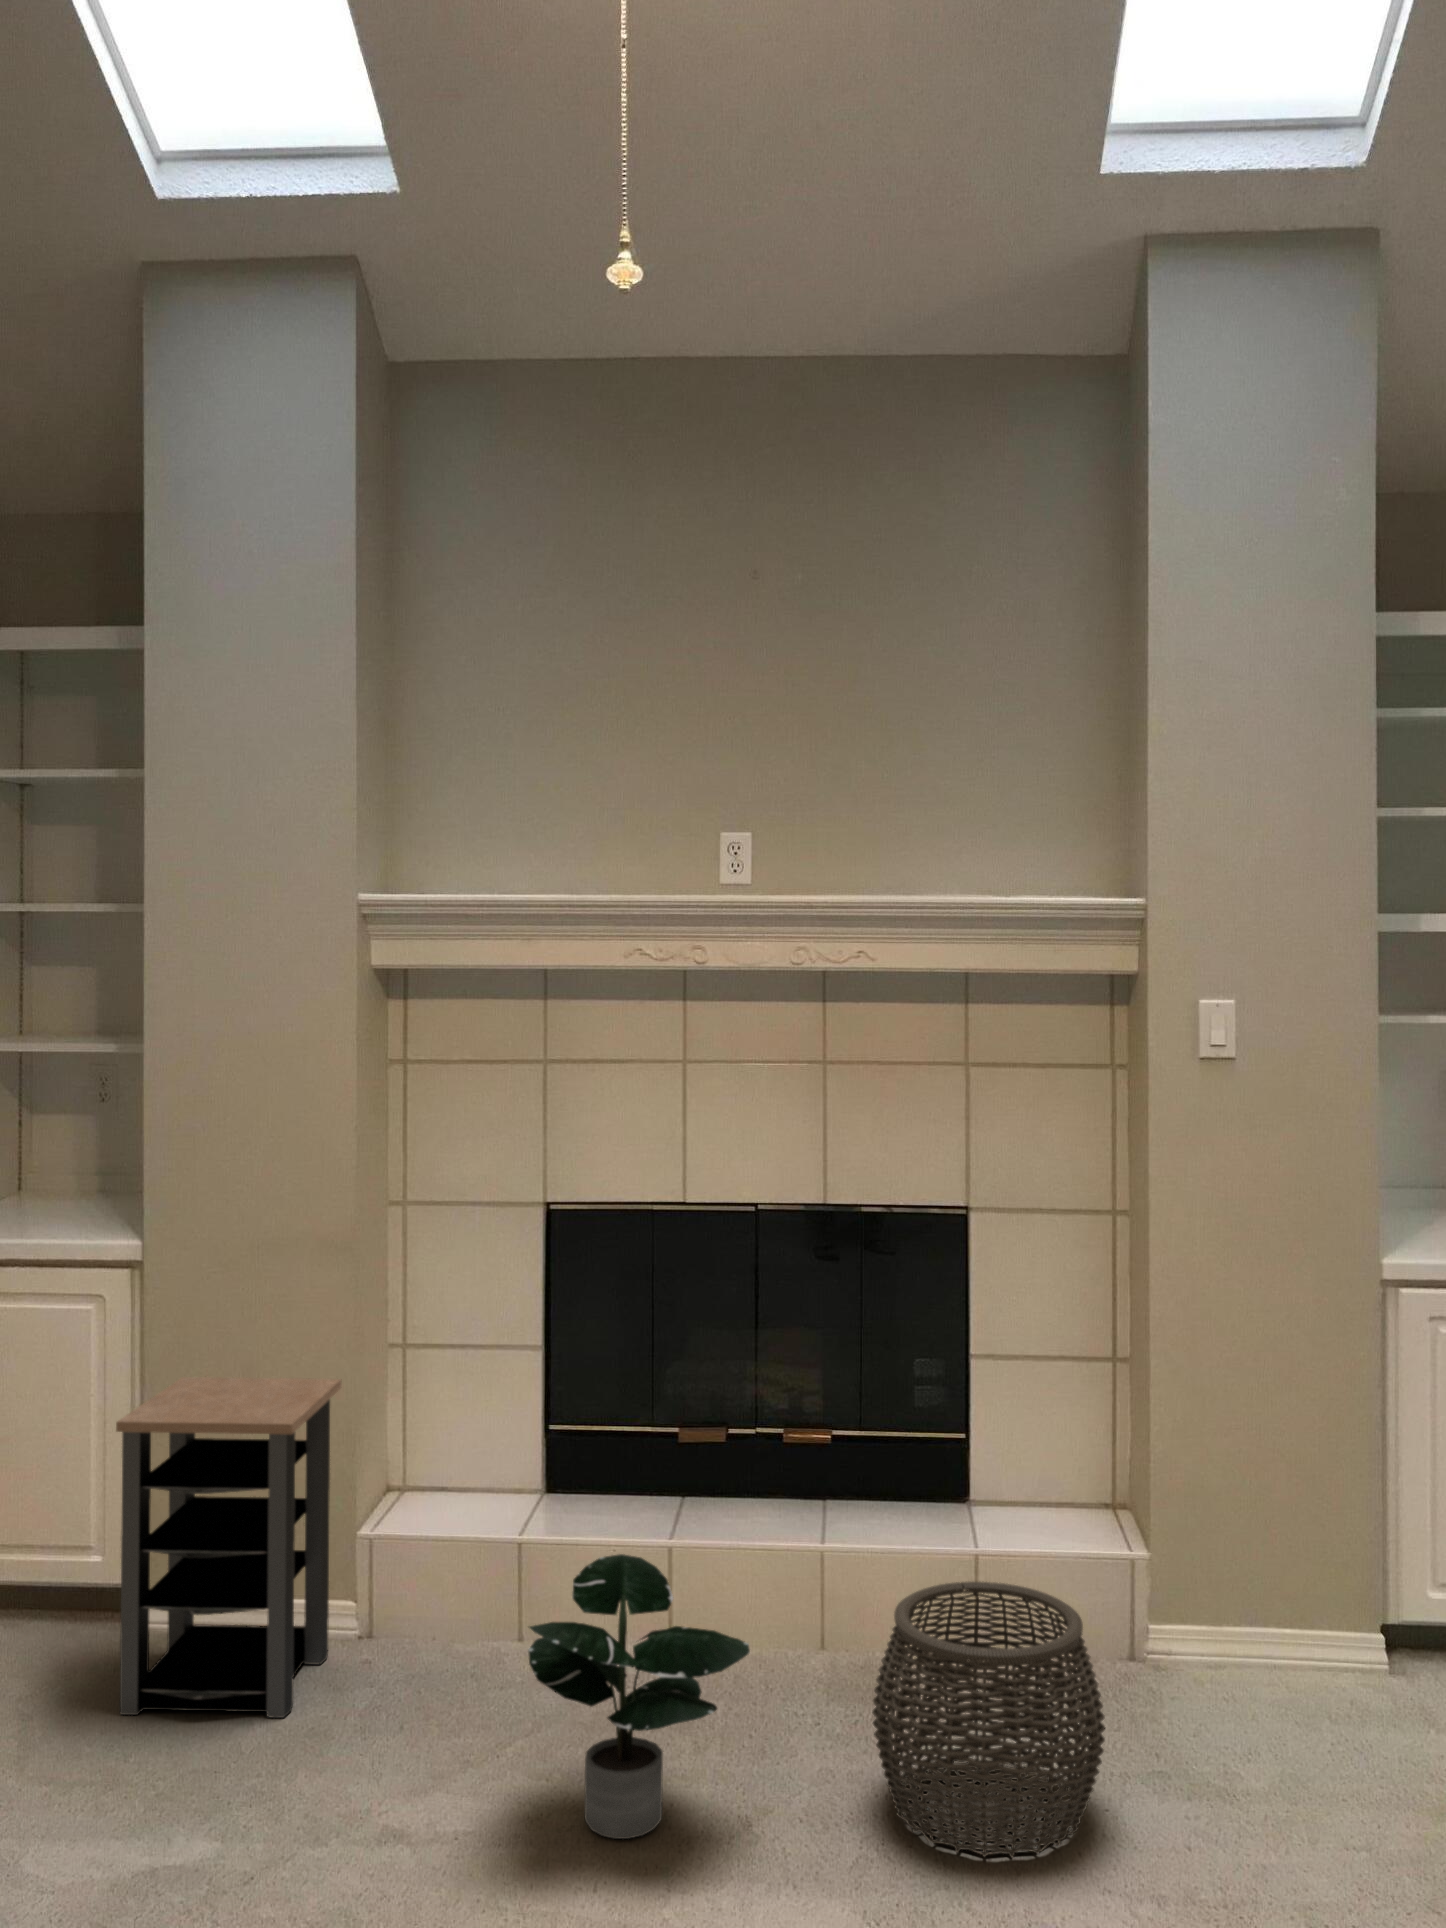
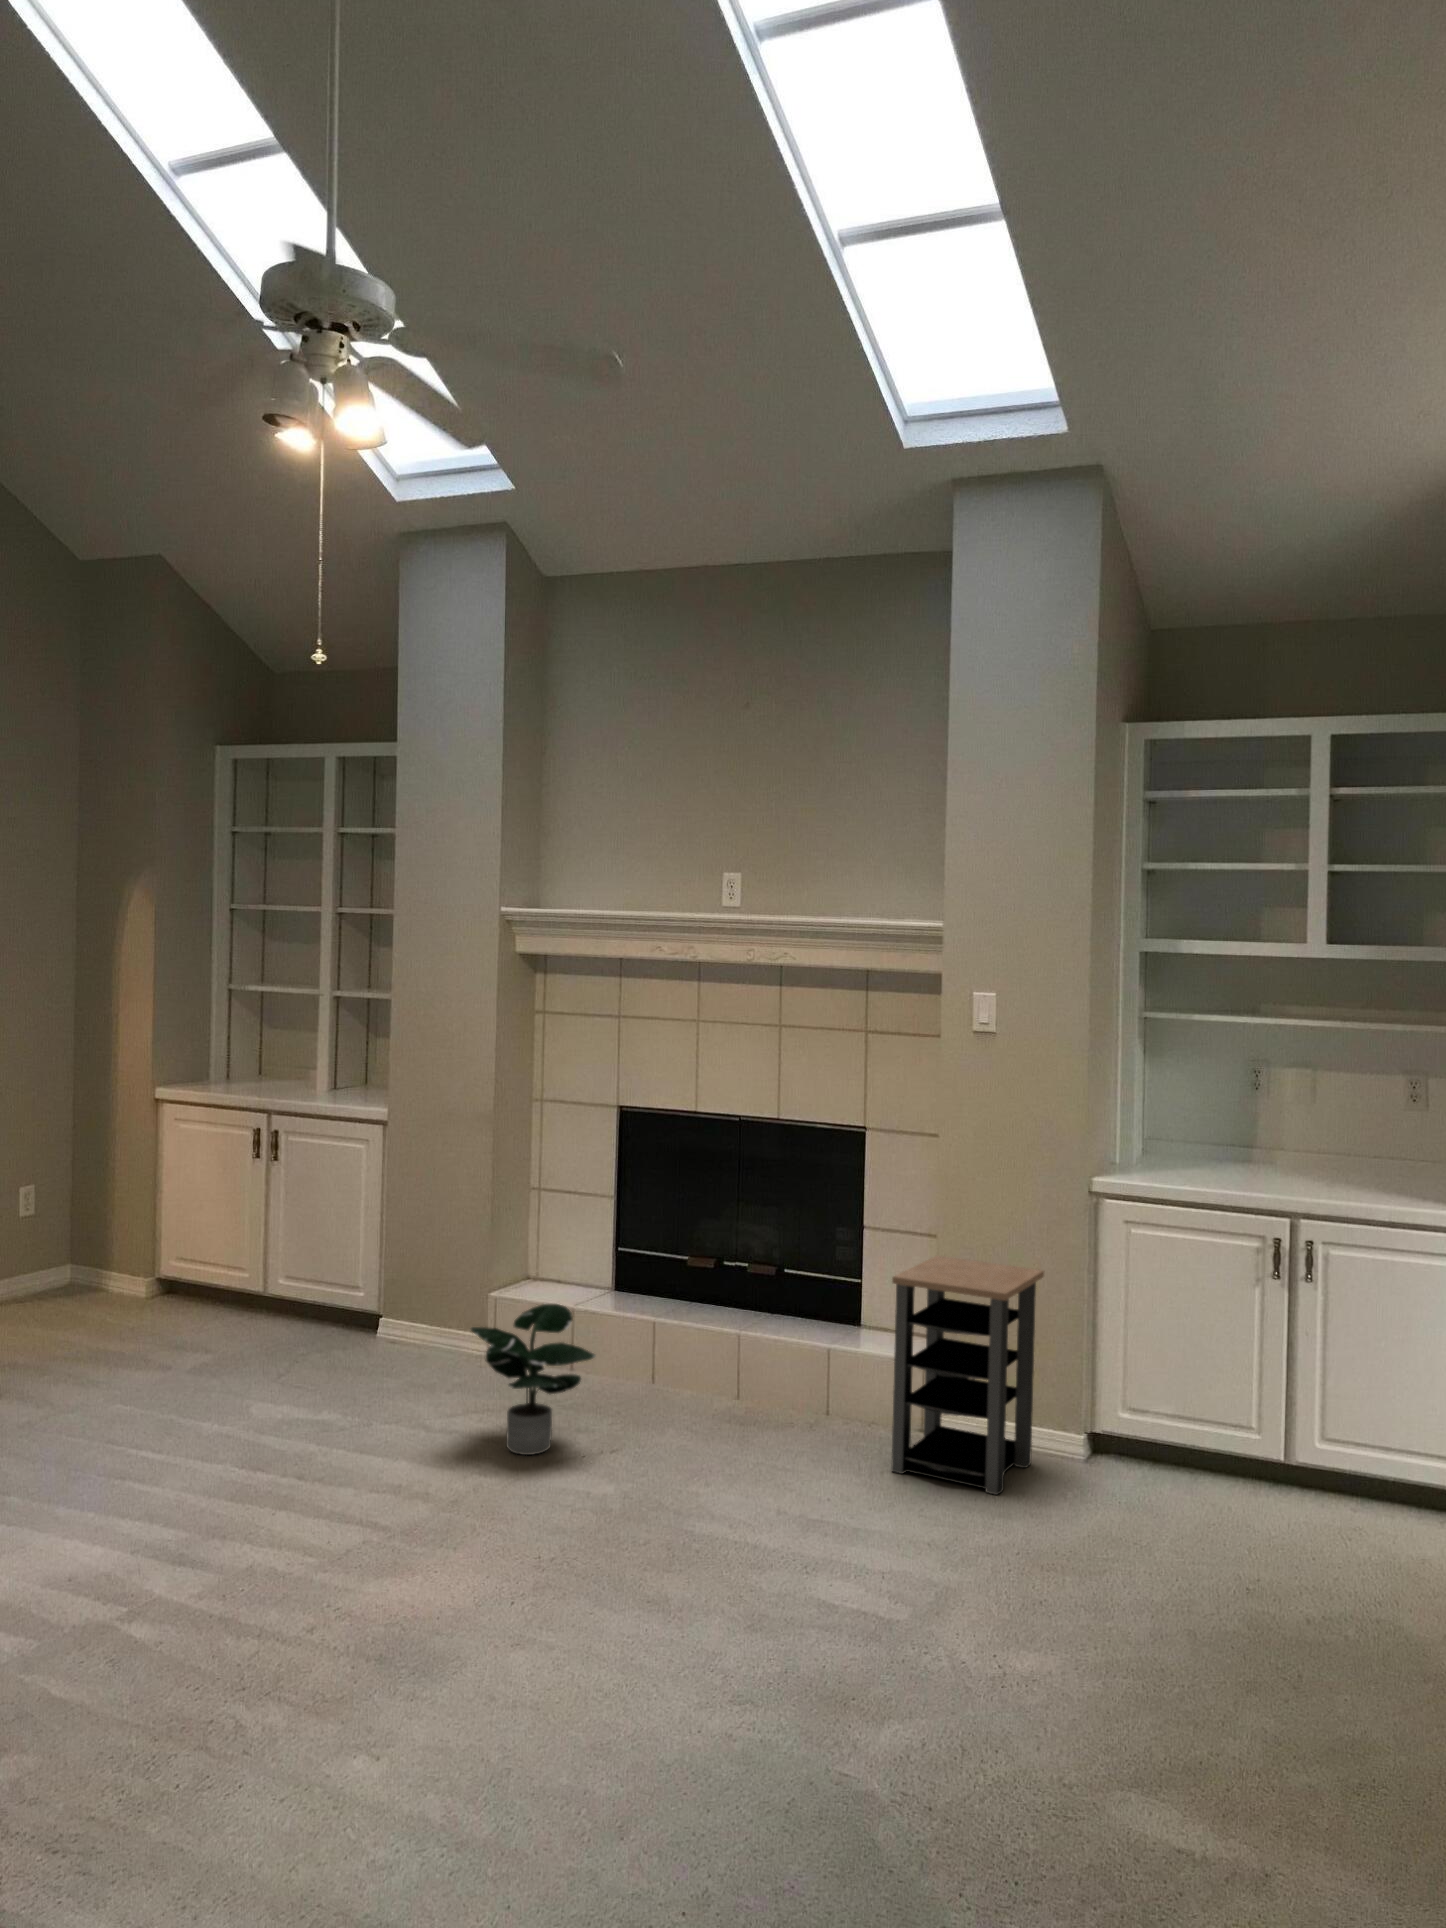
side table: present [116,1377,341,1718] -> present [891,1256,1044,1495]
woven basket: present [872,1582,1105,1857] -> none [658,1344,799,1497]

